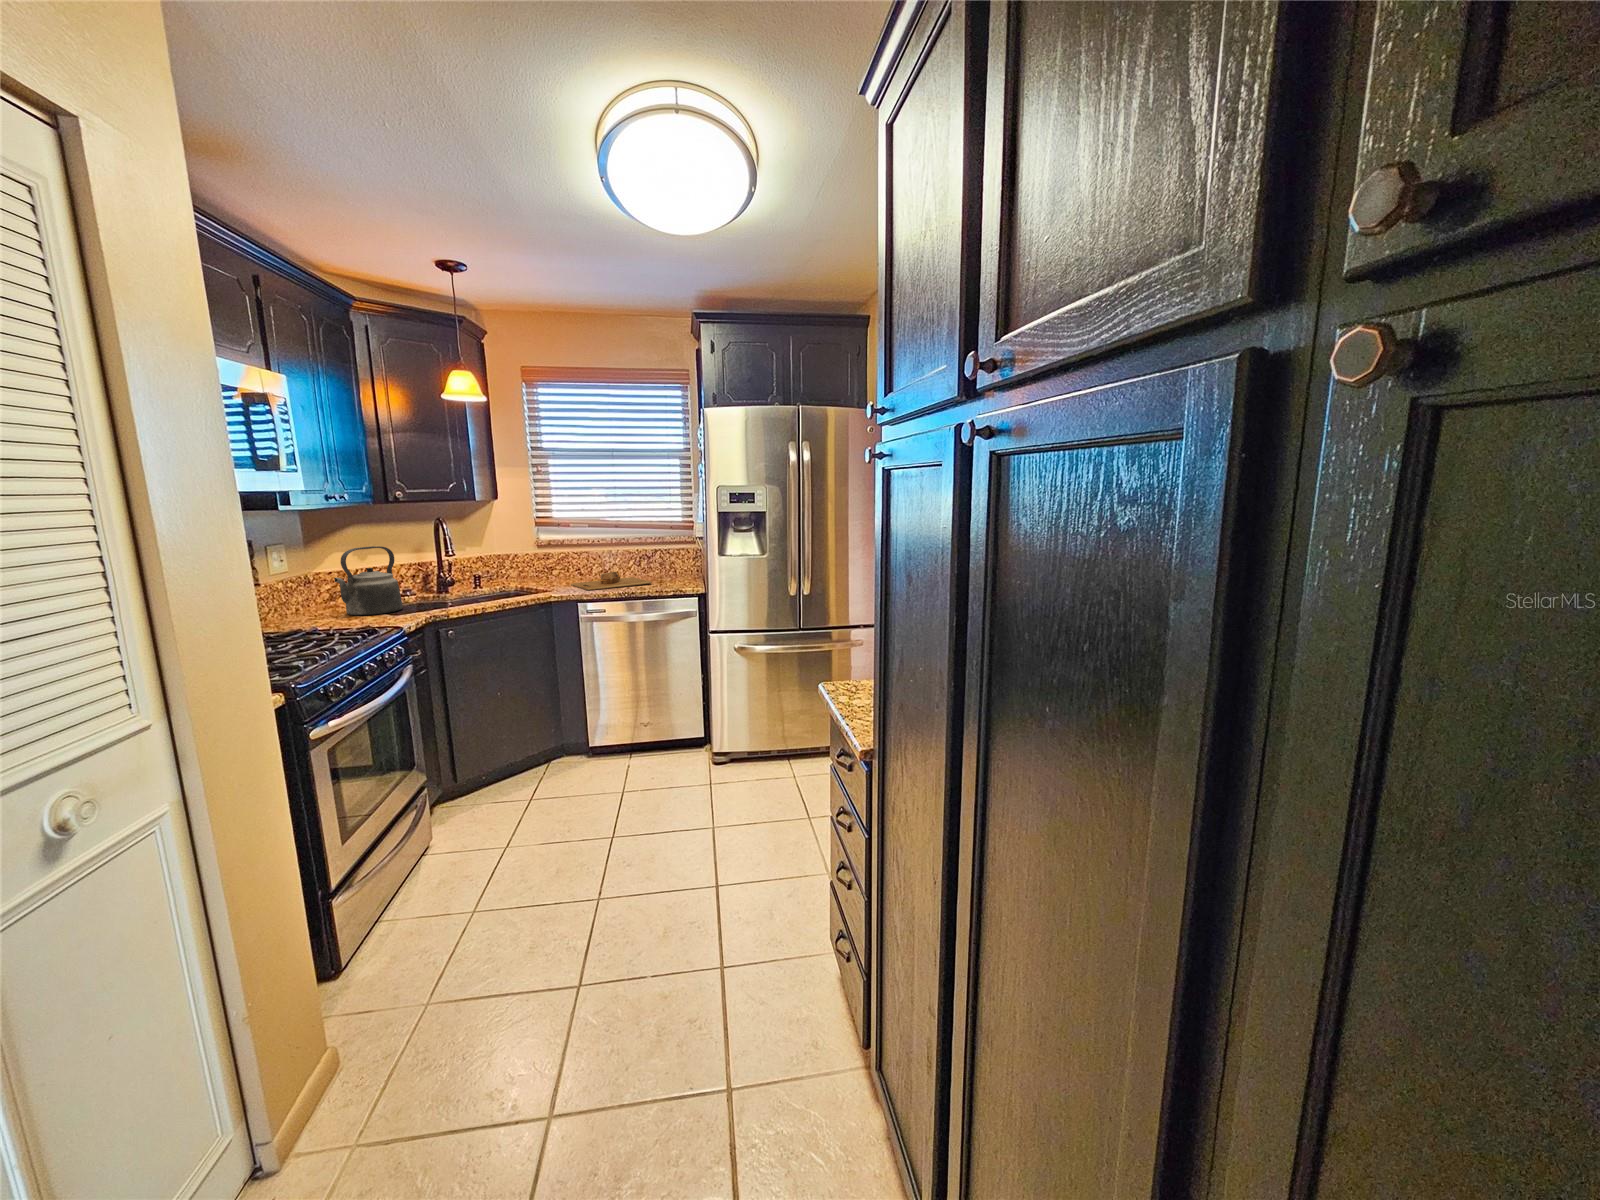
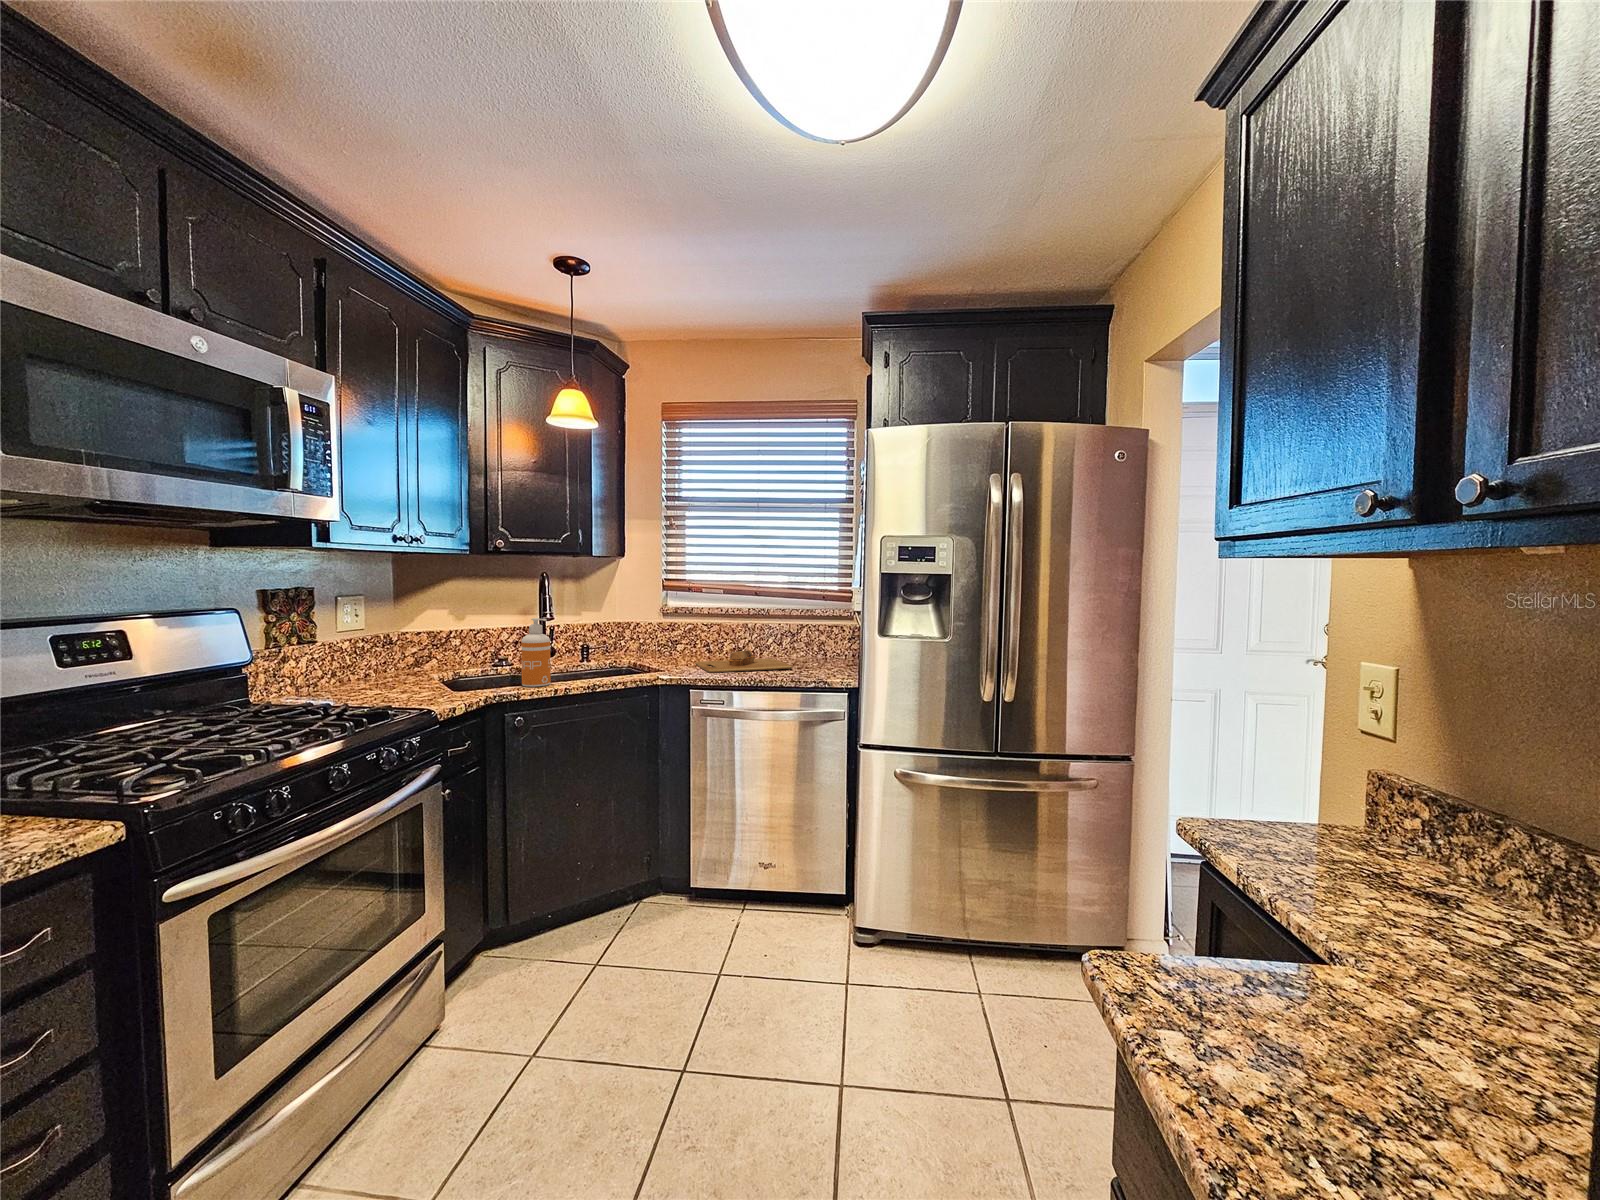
kettle: present [334,546,403,615] -> none [400,603,481,687]
soap dispenser: none [438,555,466,609] -> present [521,618,551,687]

